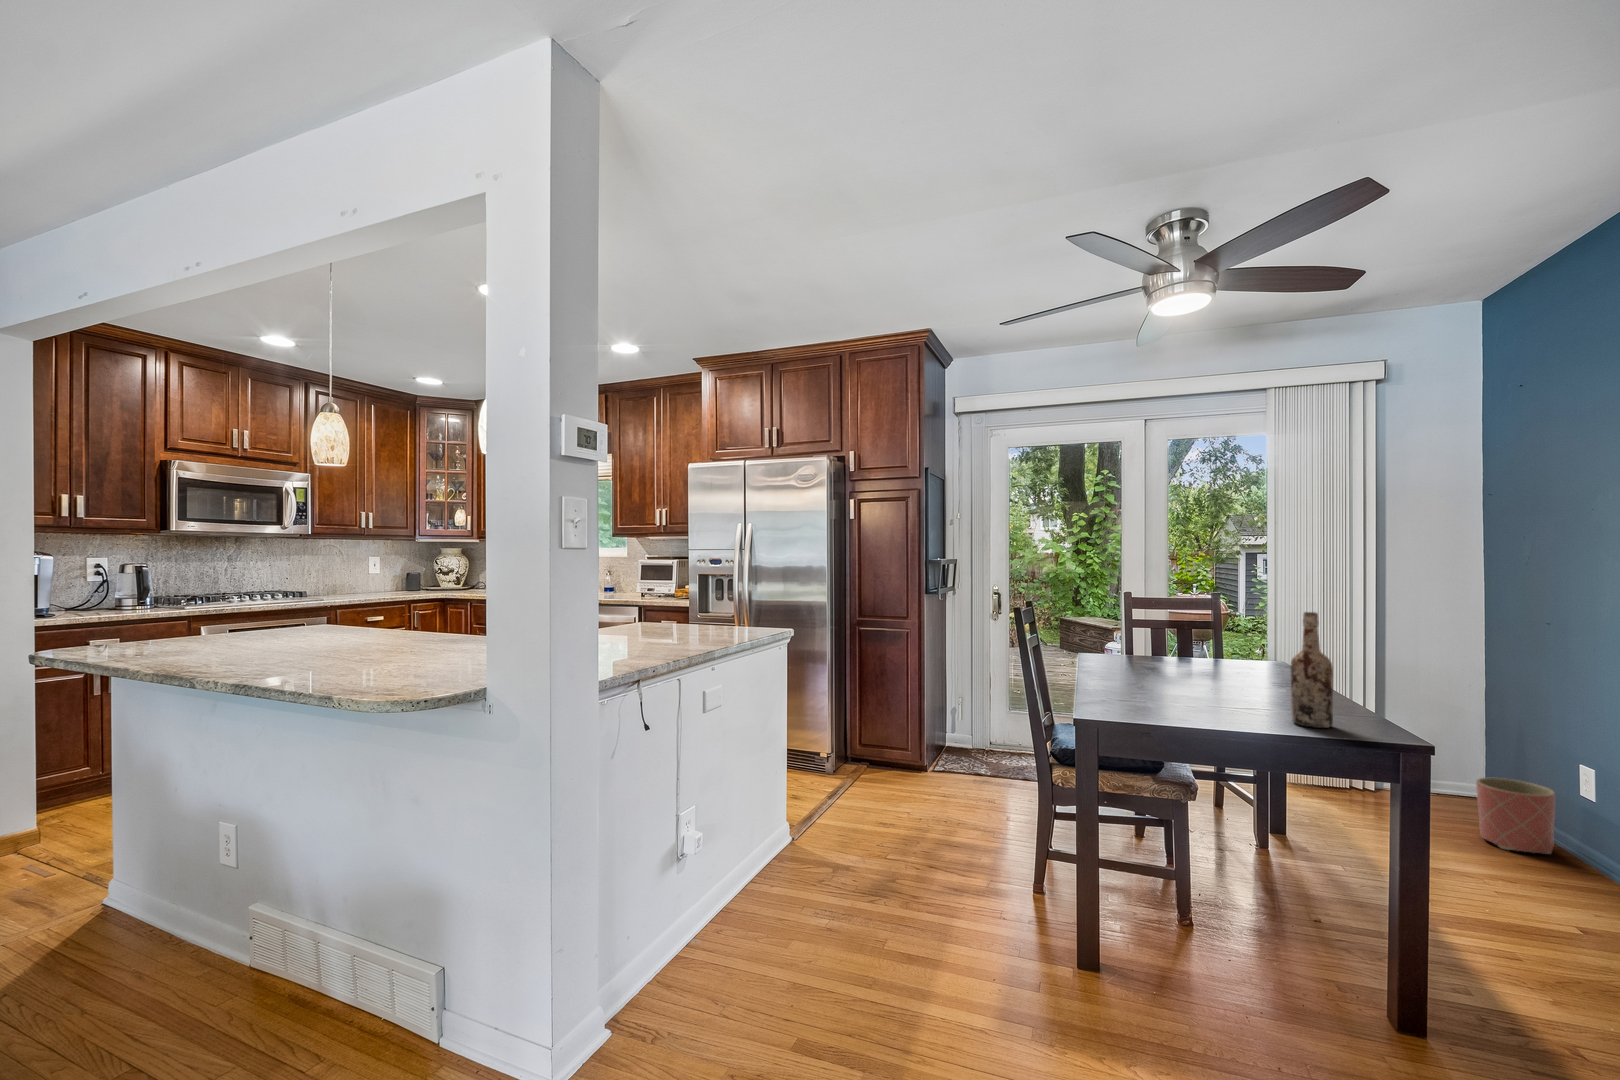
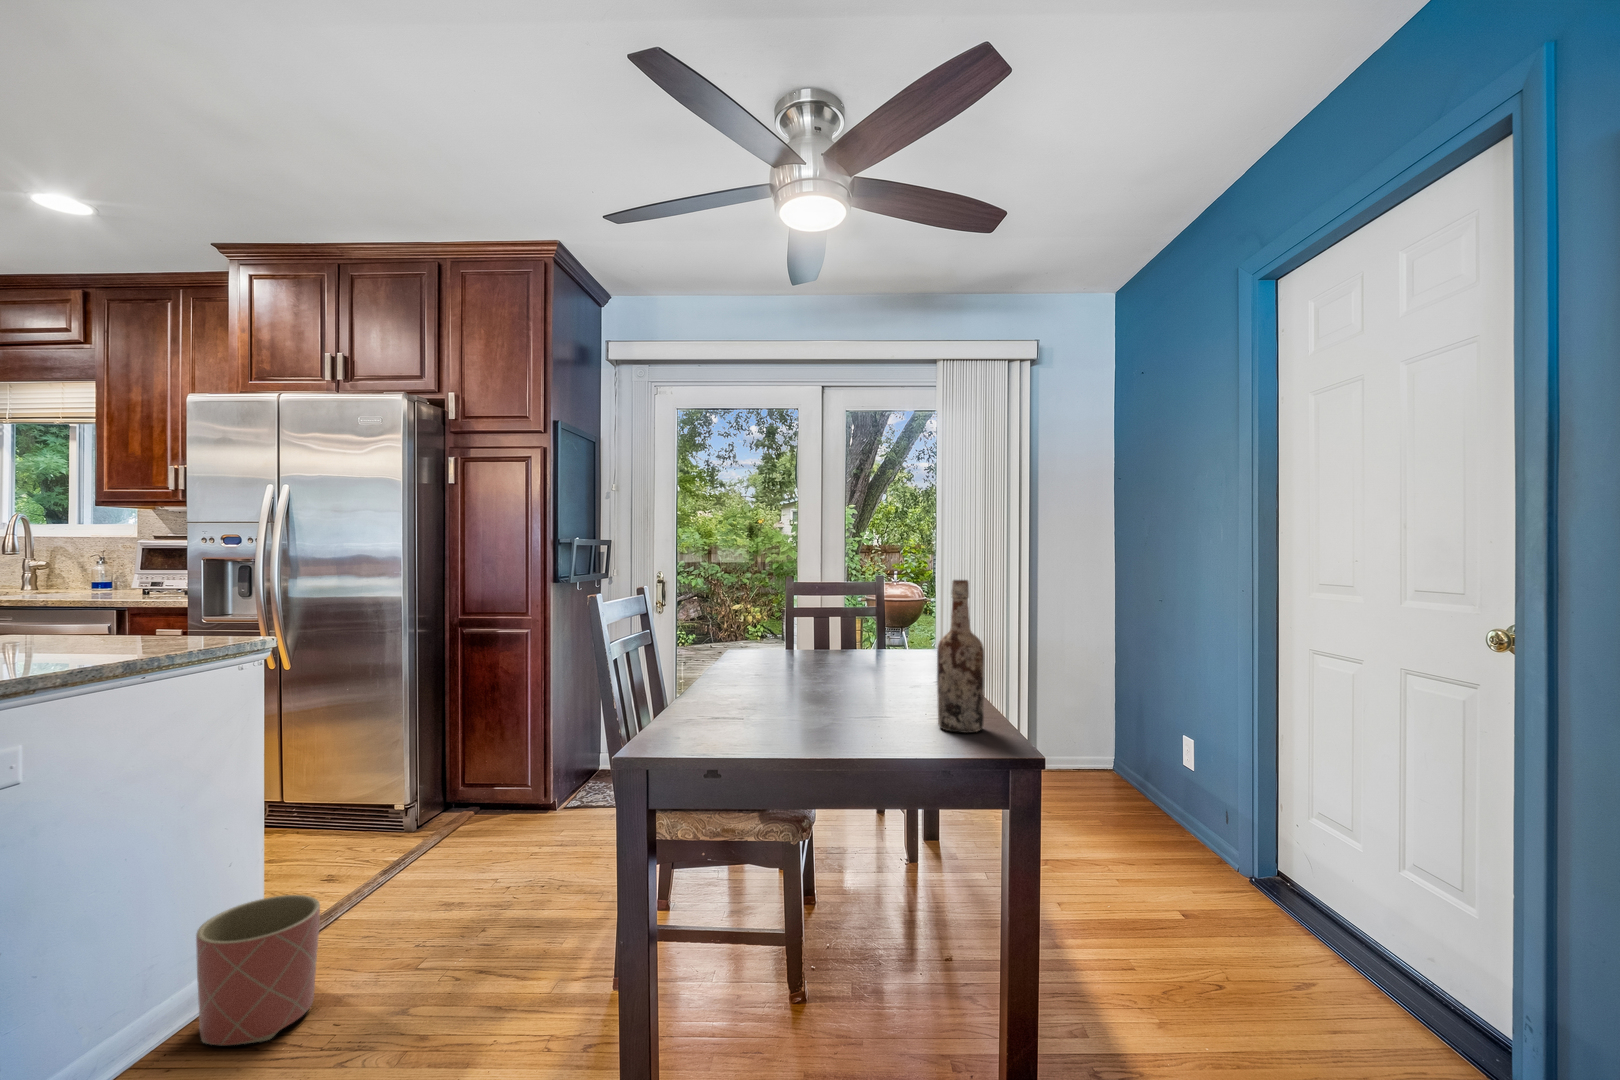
planter: present [1476,778,1555,854] -> present [196,895,320,1045]

